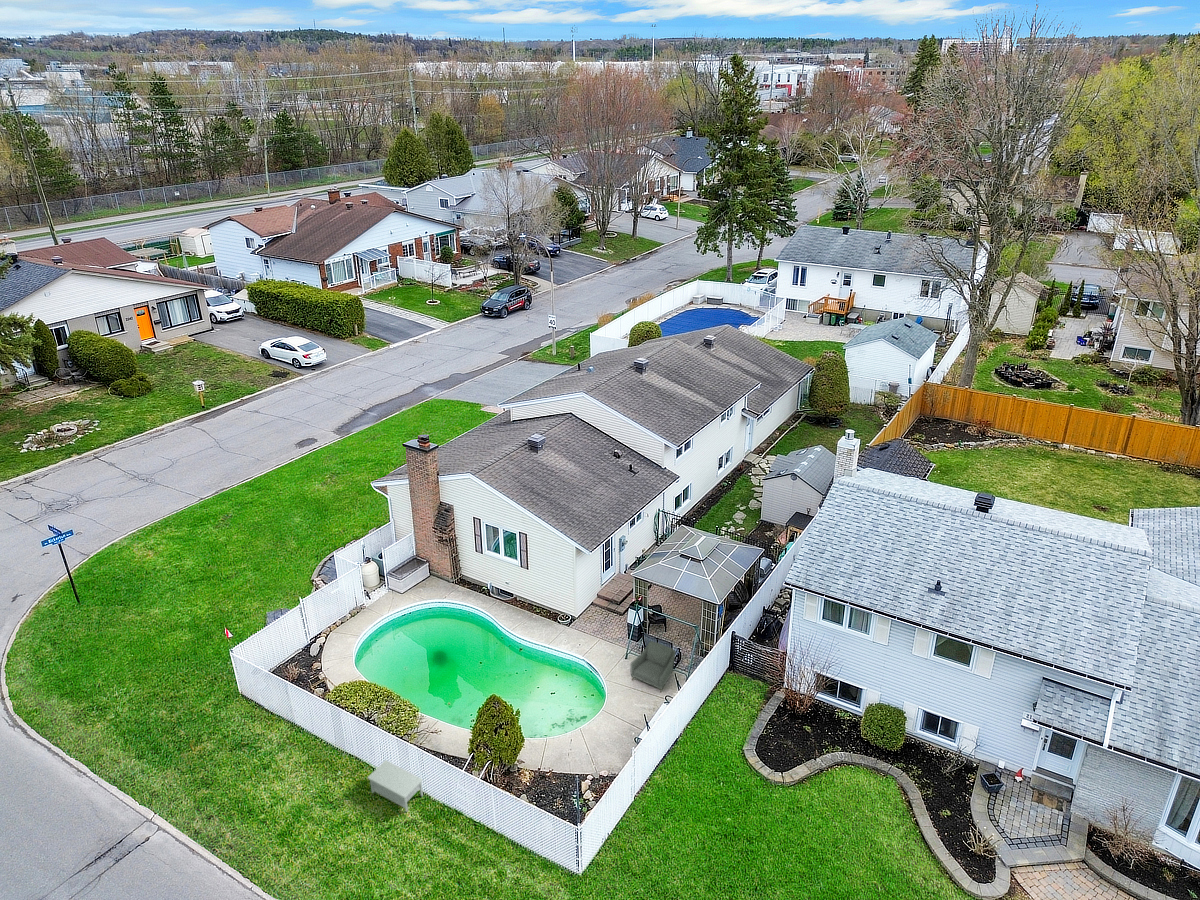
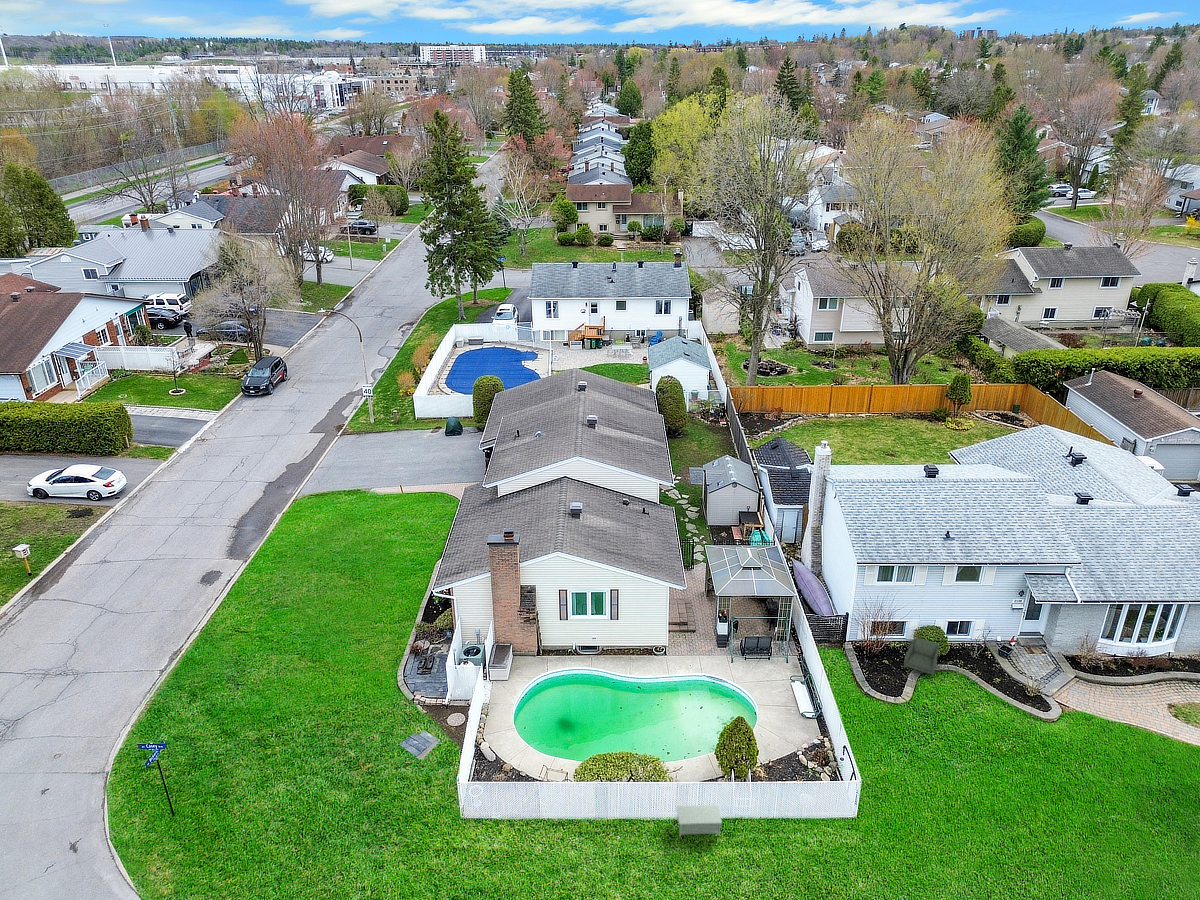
chair: present [631,641,676,692] -> present [904,638,939,676]

